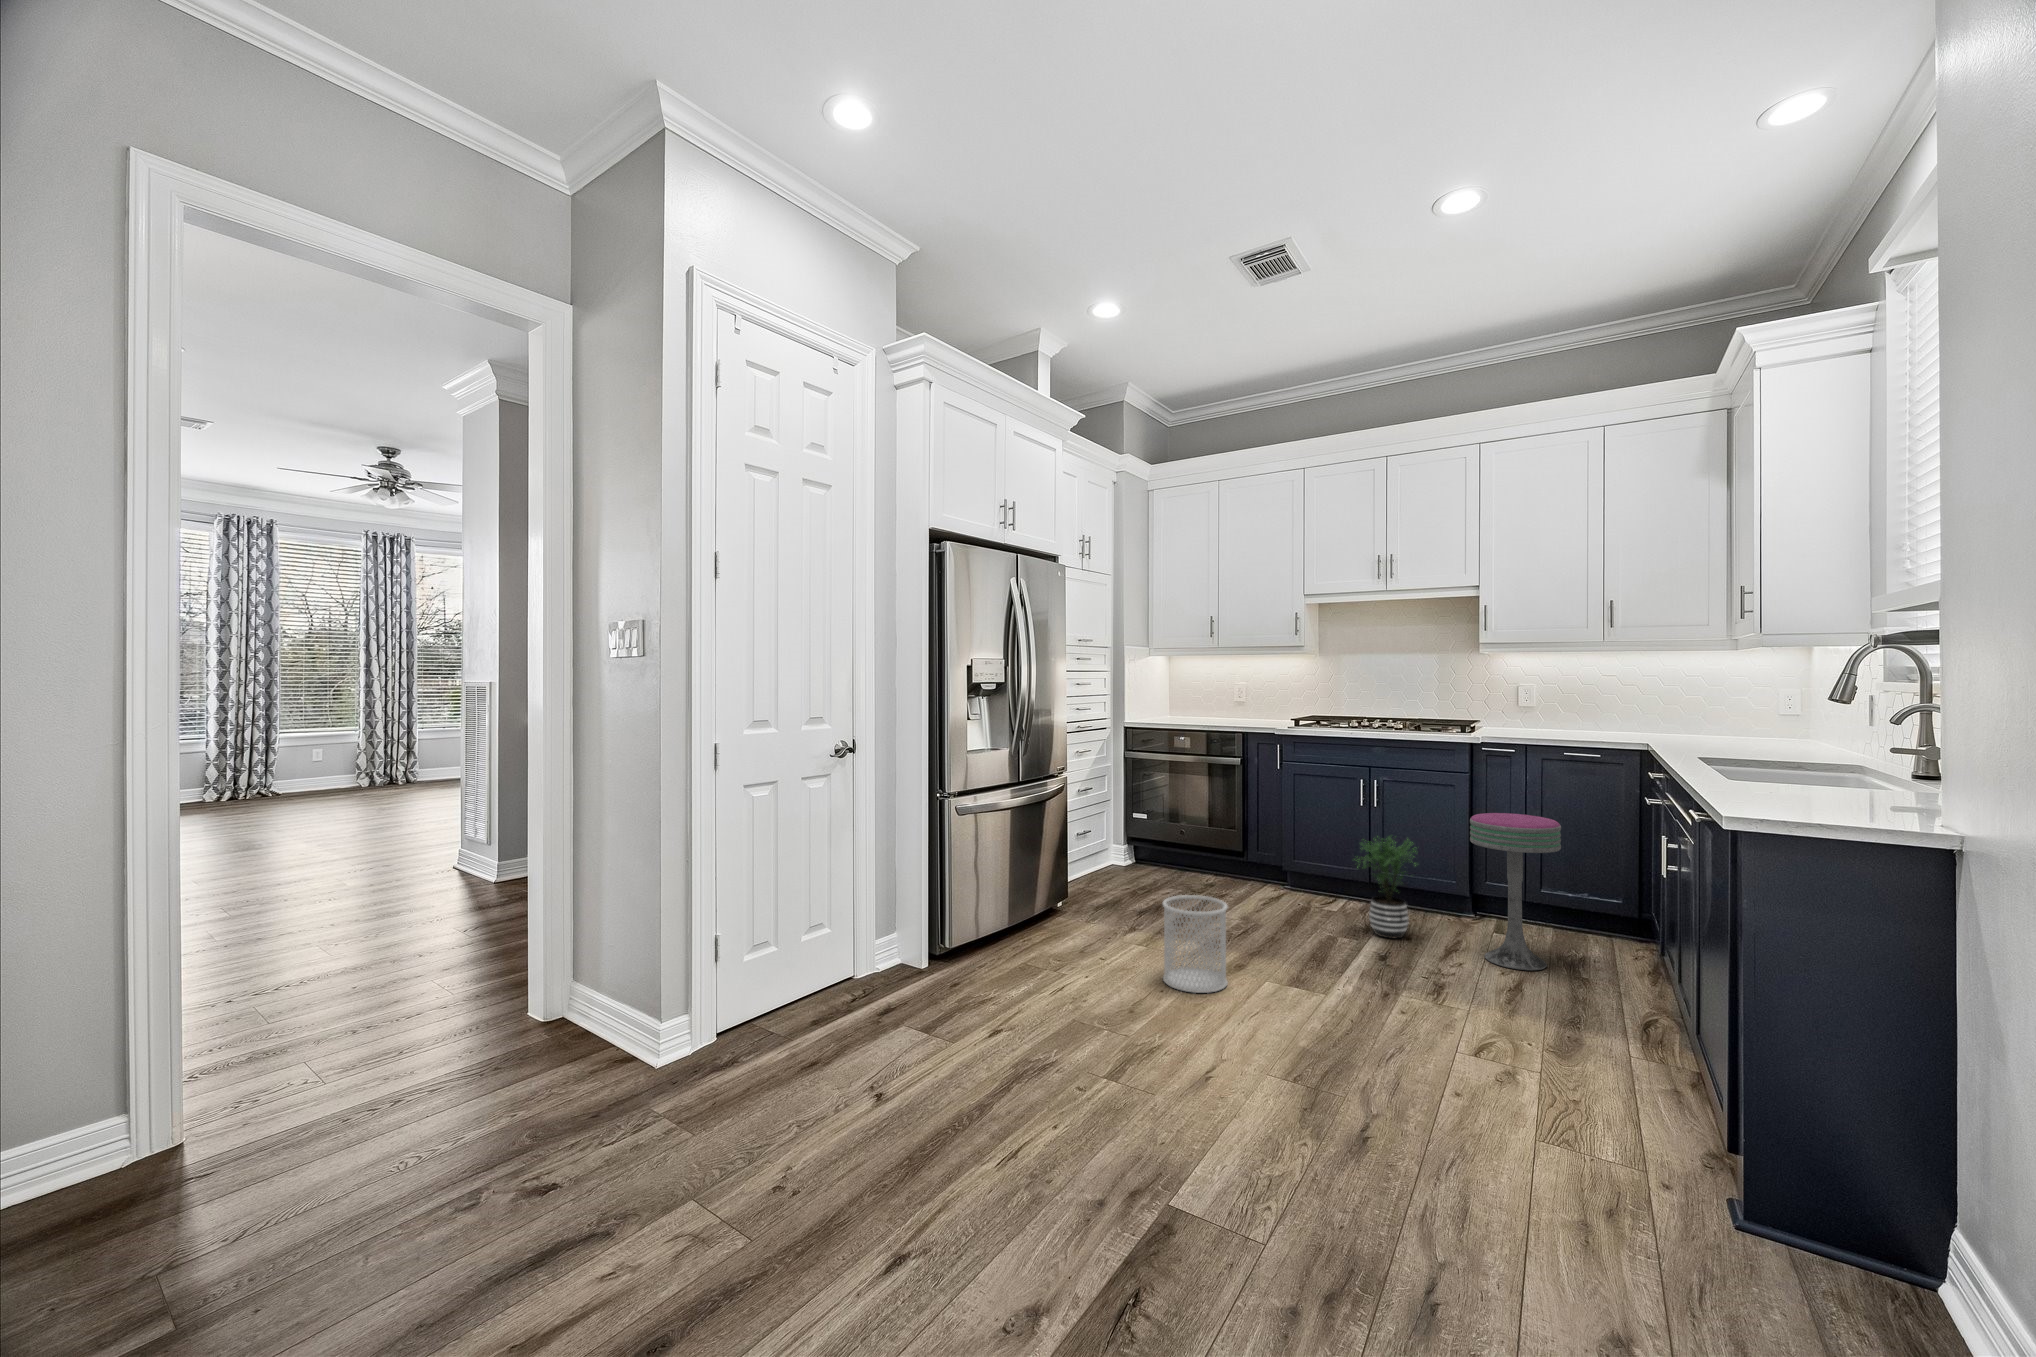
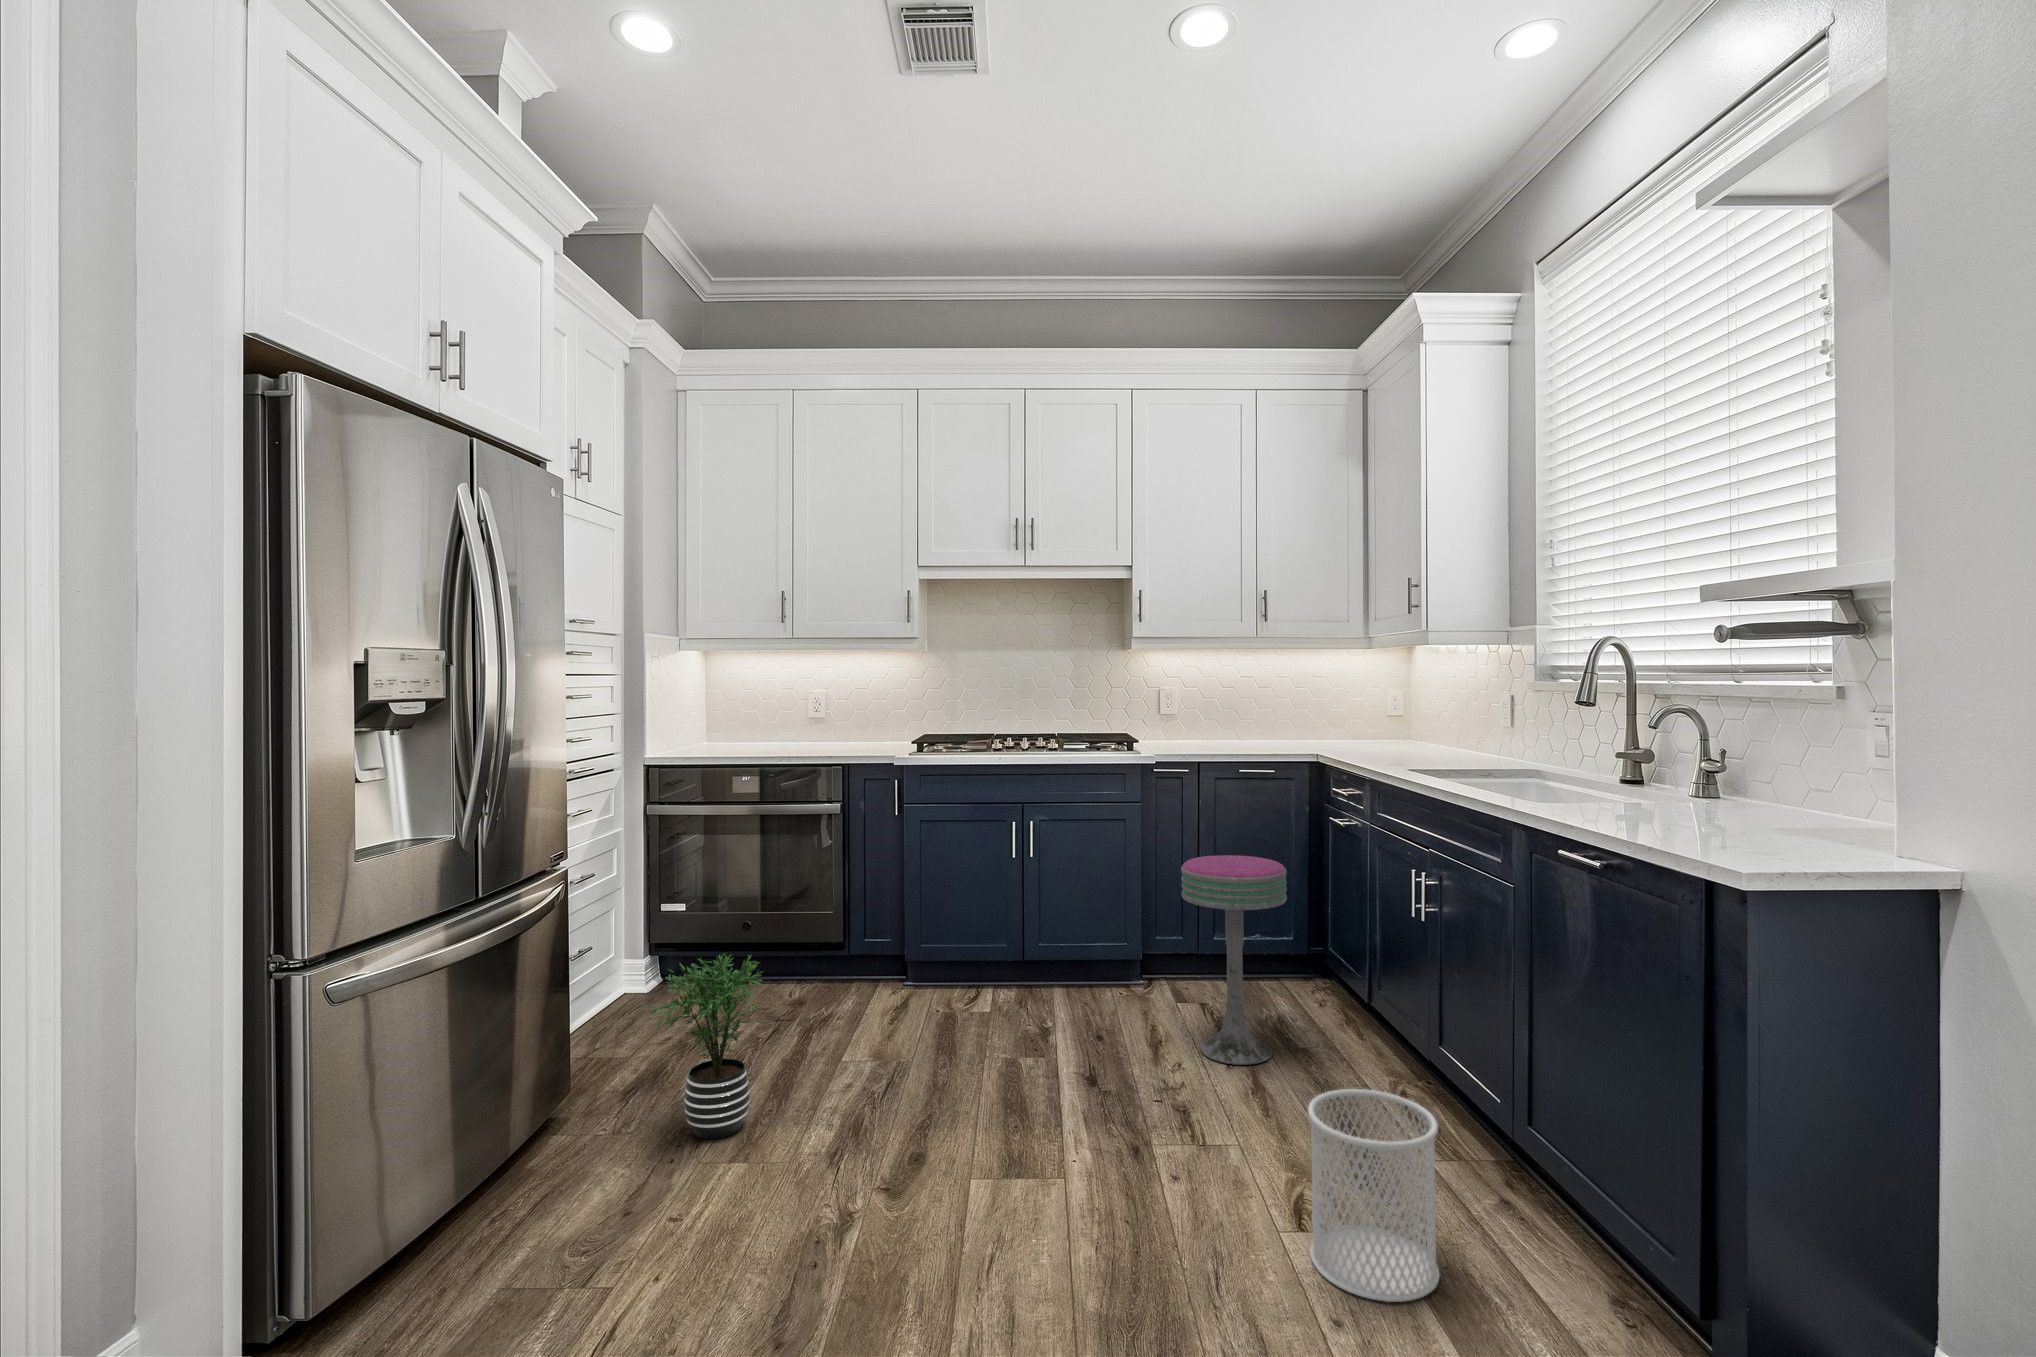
potted plant: present [1354,837,1416,939] -> present [650,954,762,1139]
wastebasket: present [1163,895,1227,993] -> present [1308,1089,1440,1302]

